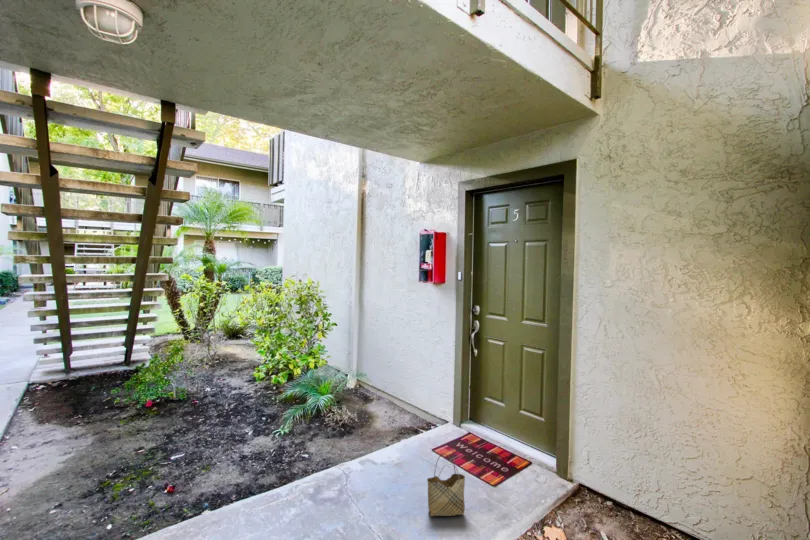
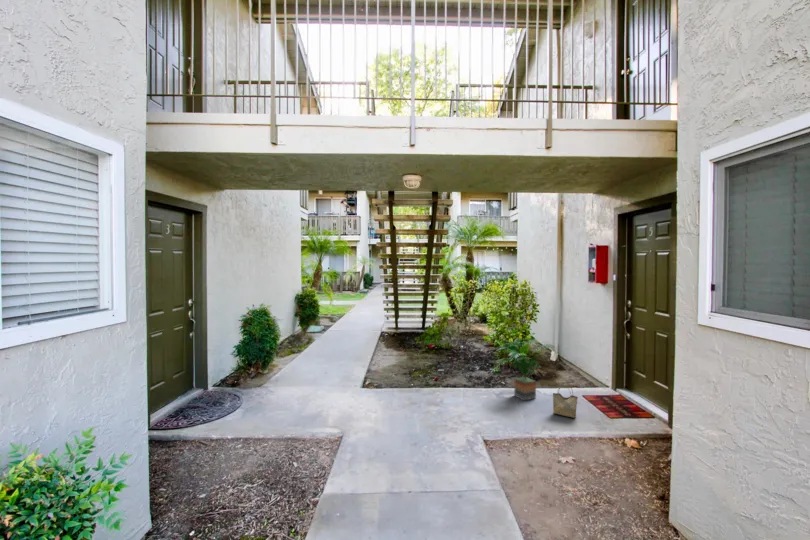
potted tree: none [346,415,393,499] -> present [513,357,540,400]

